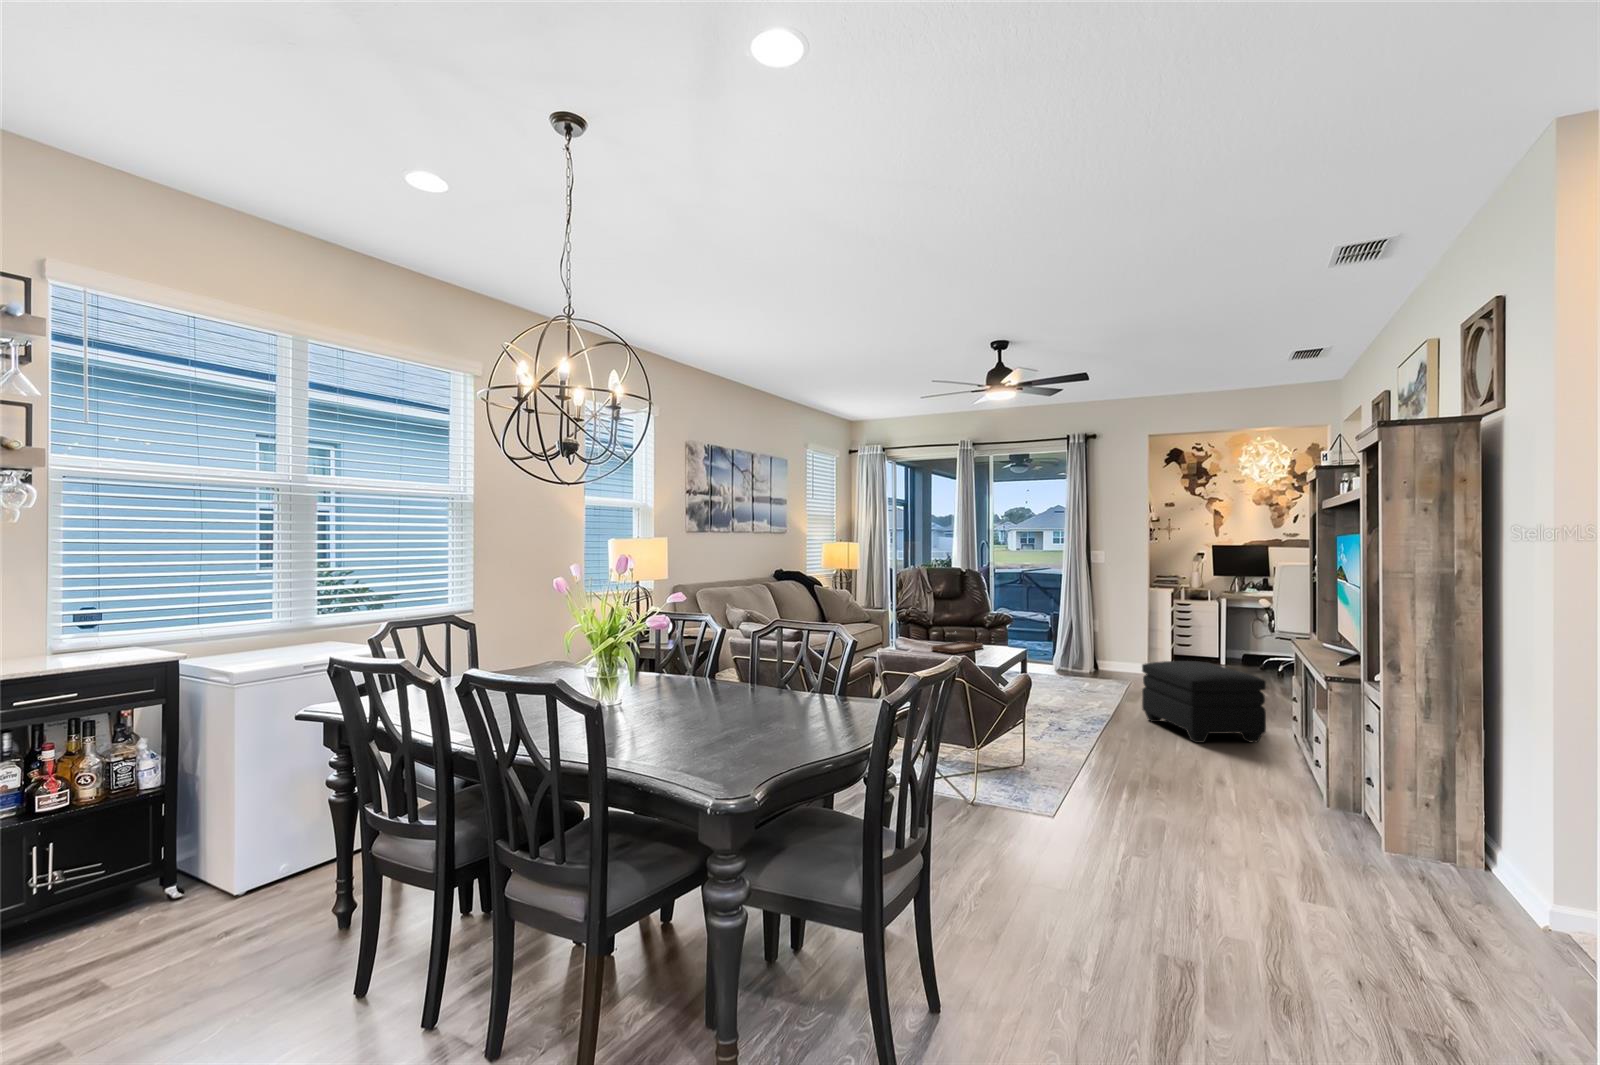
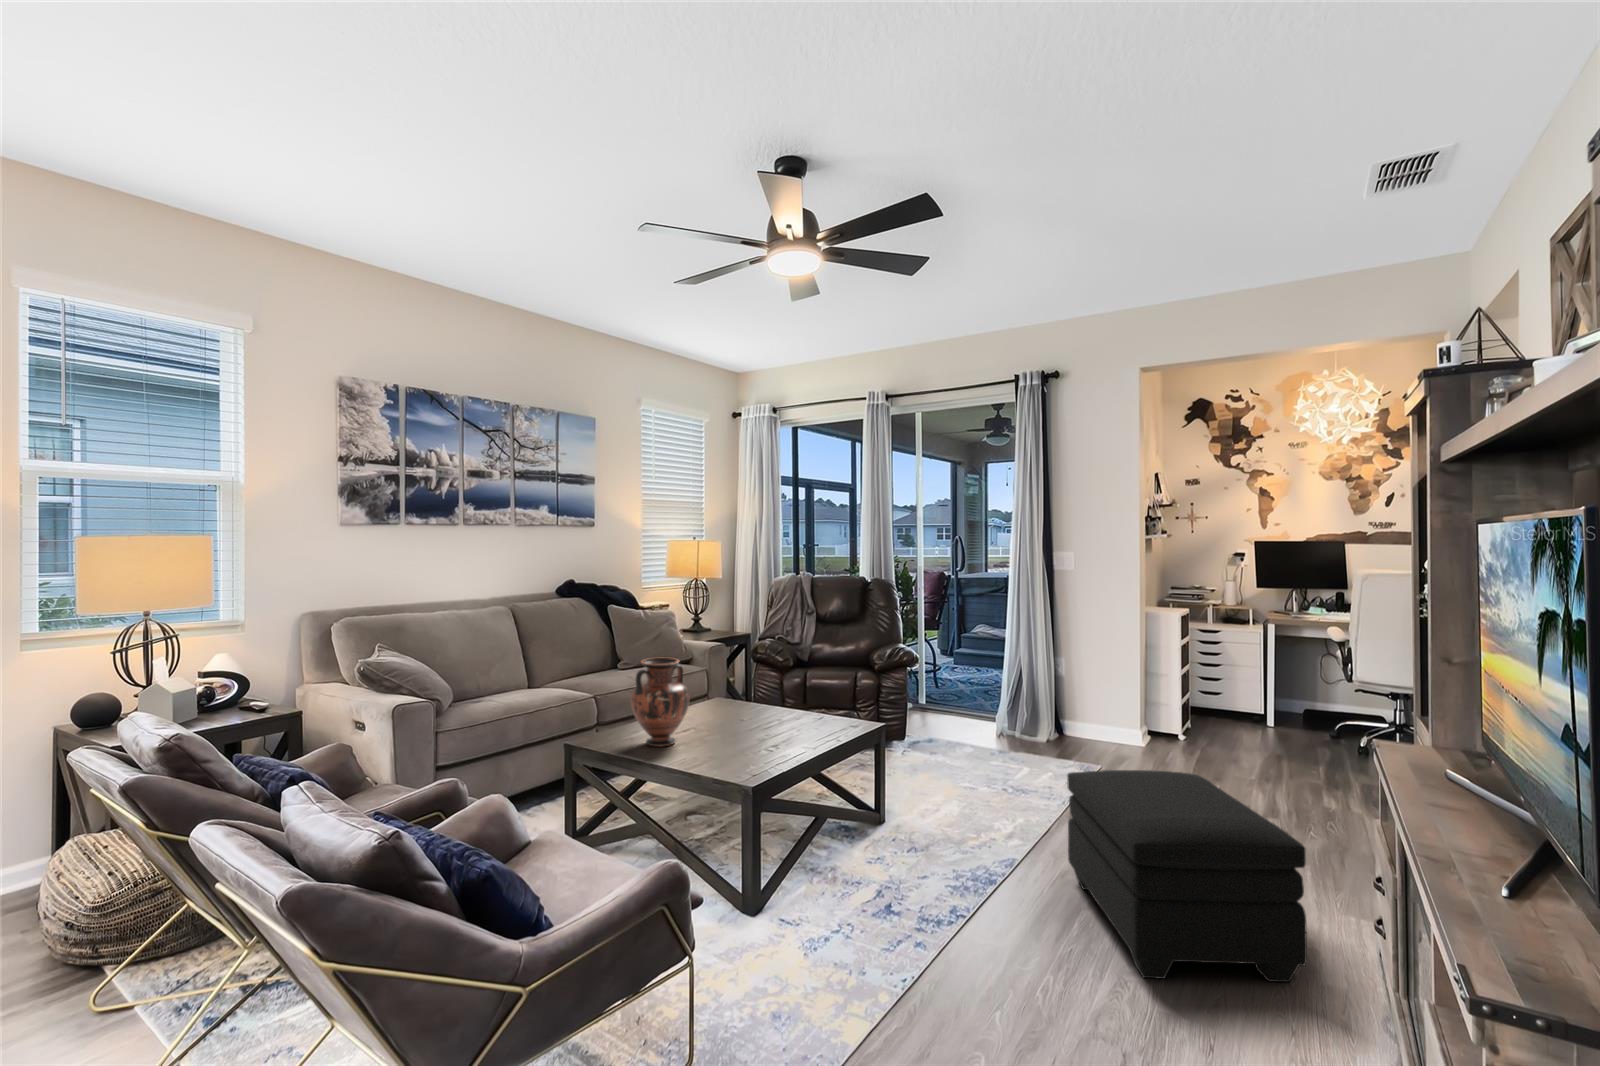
vase: none [900,609,933,656] -> present [631,658,689,747]
tray: present [931,632,983,653] -> none [706,695,804,739]

